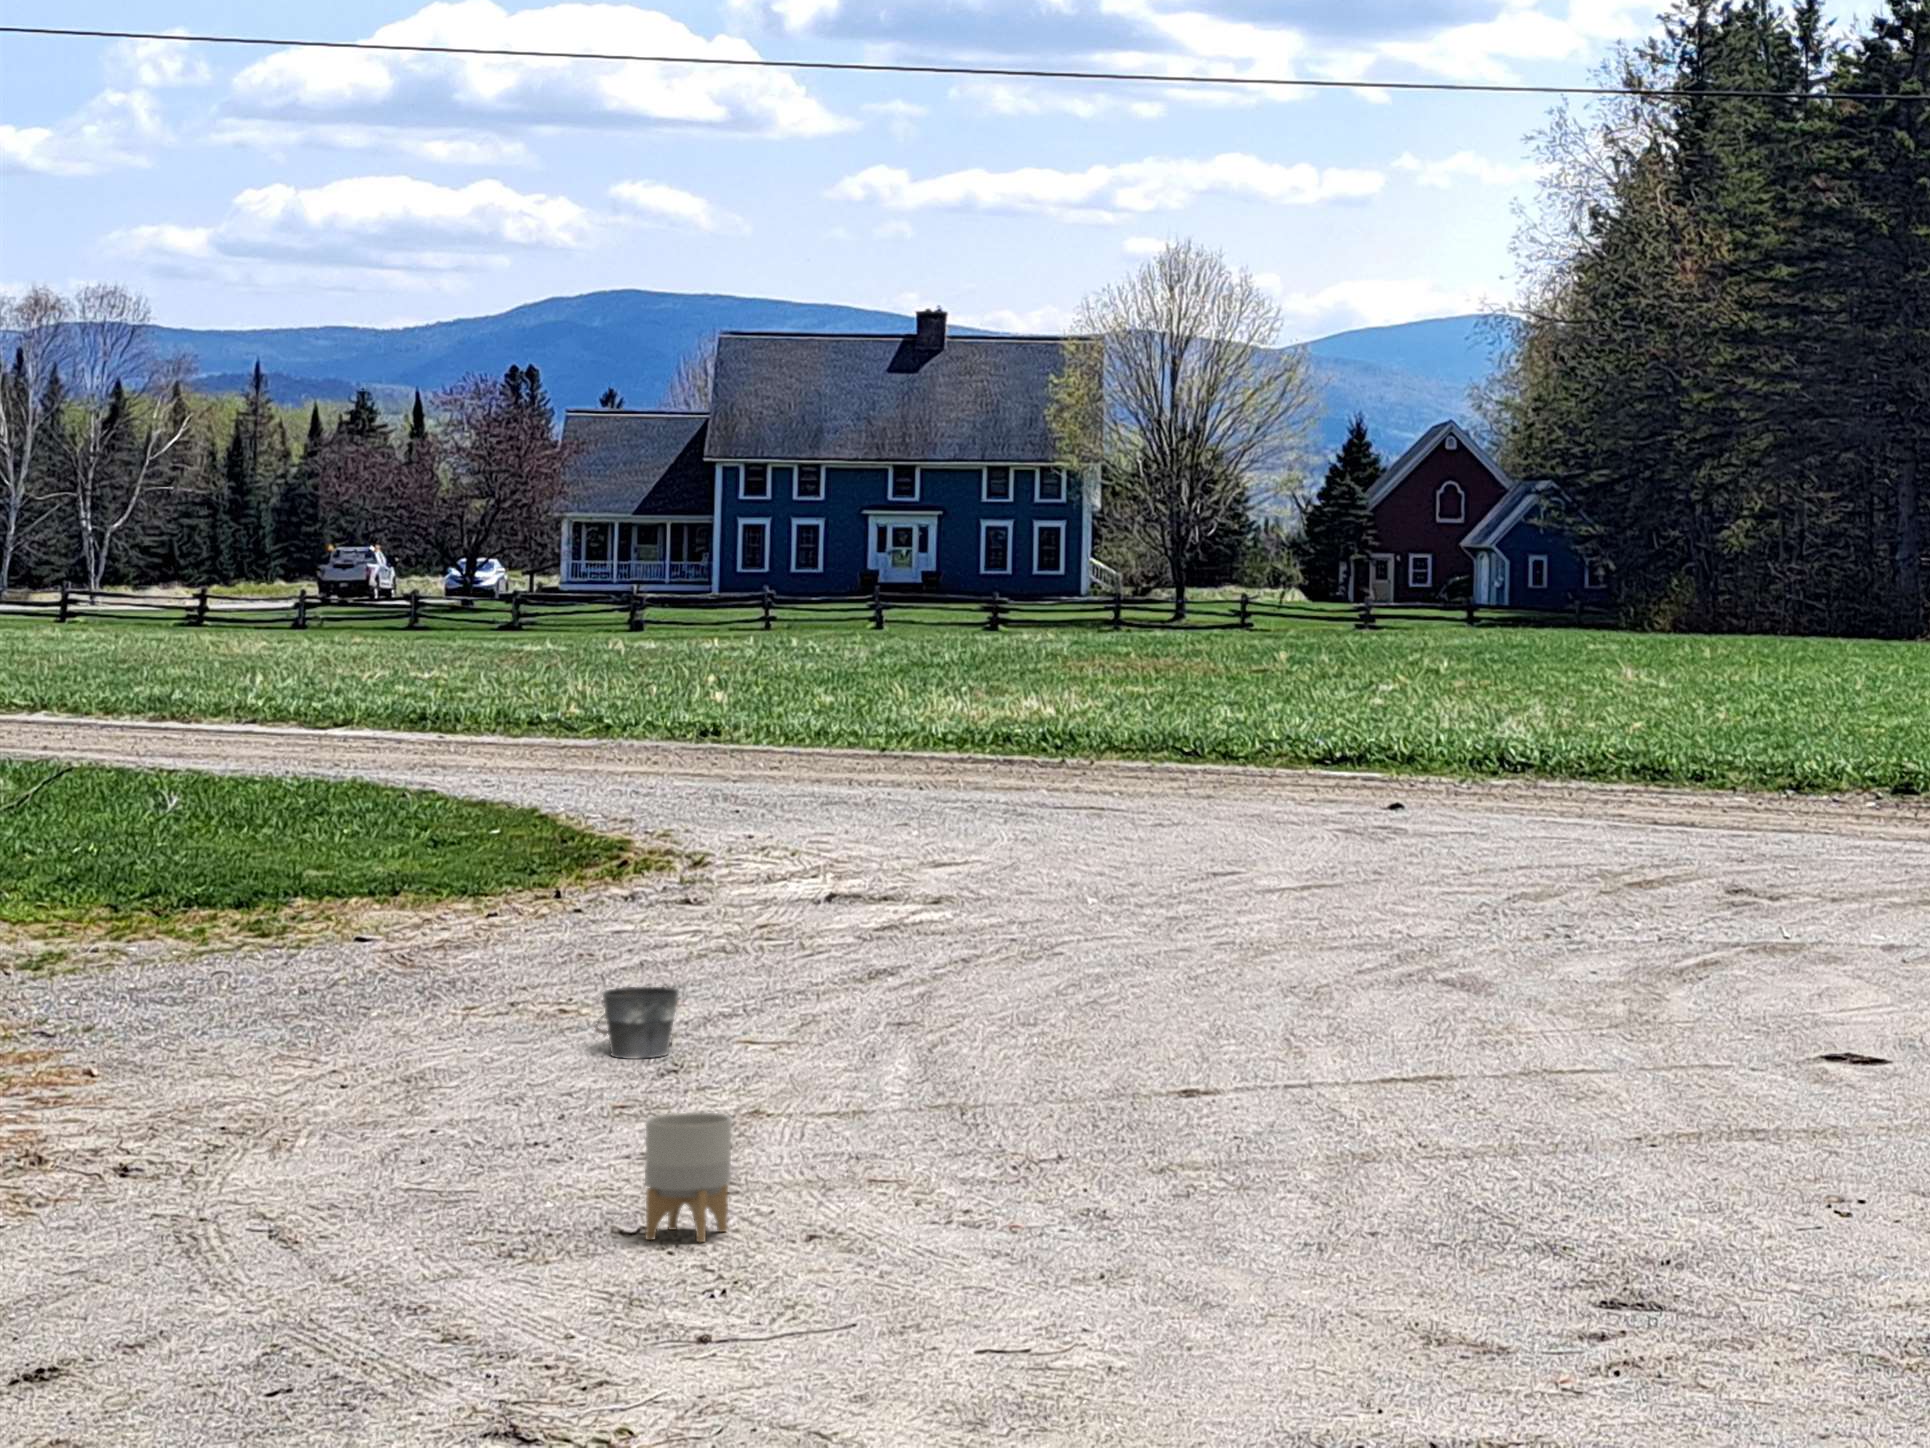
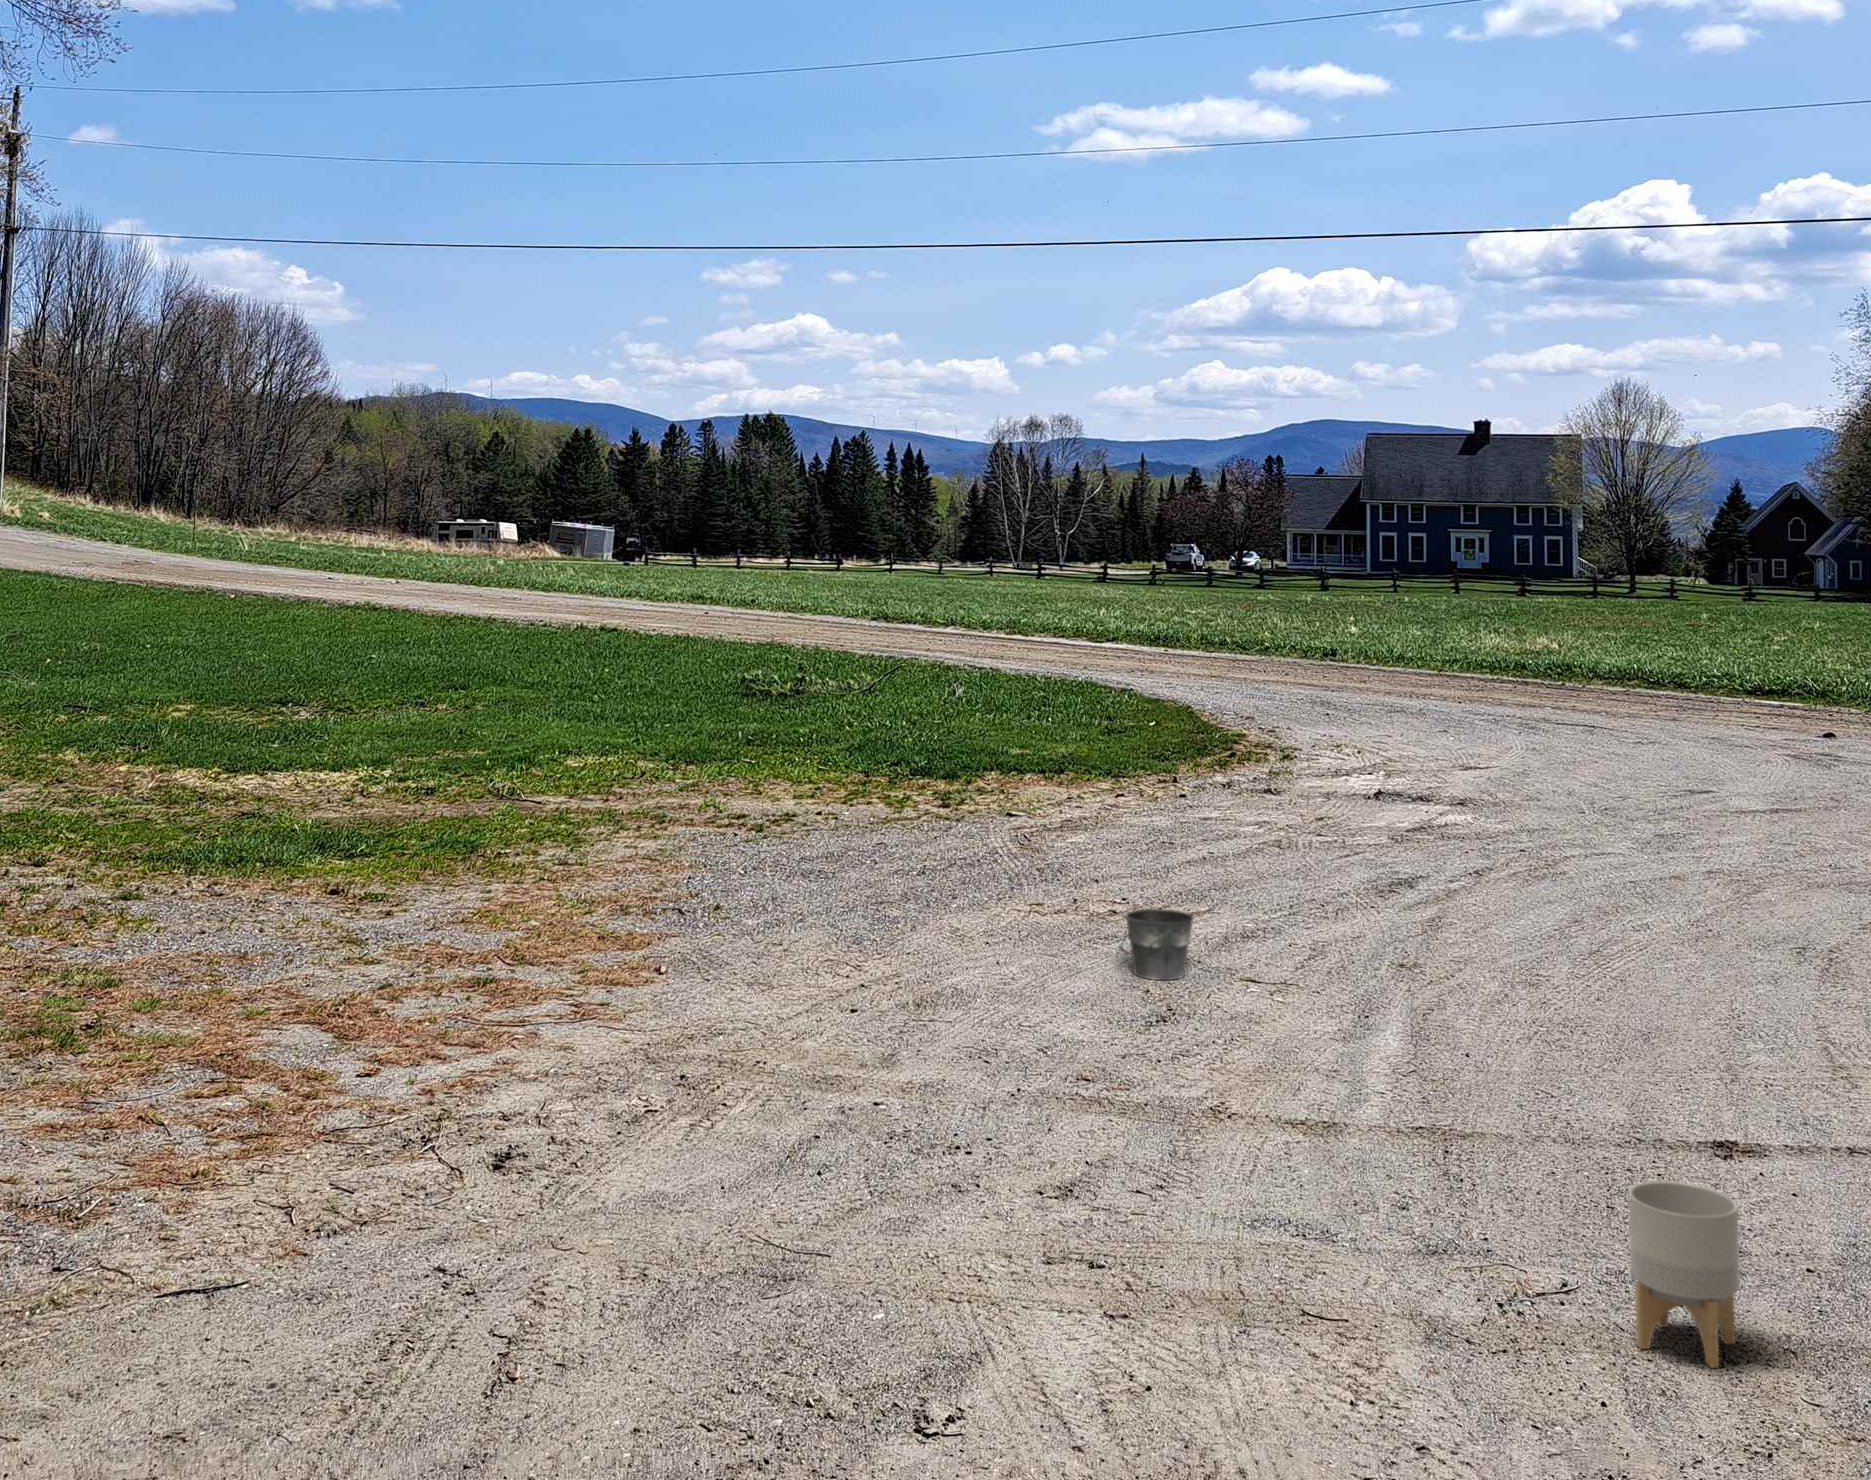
planter: present [645,1112,732,1242] -> present [1629,1181,1740,1367]

